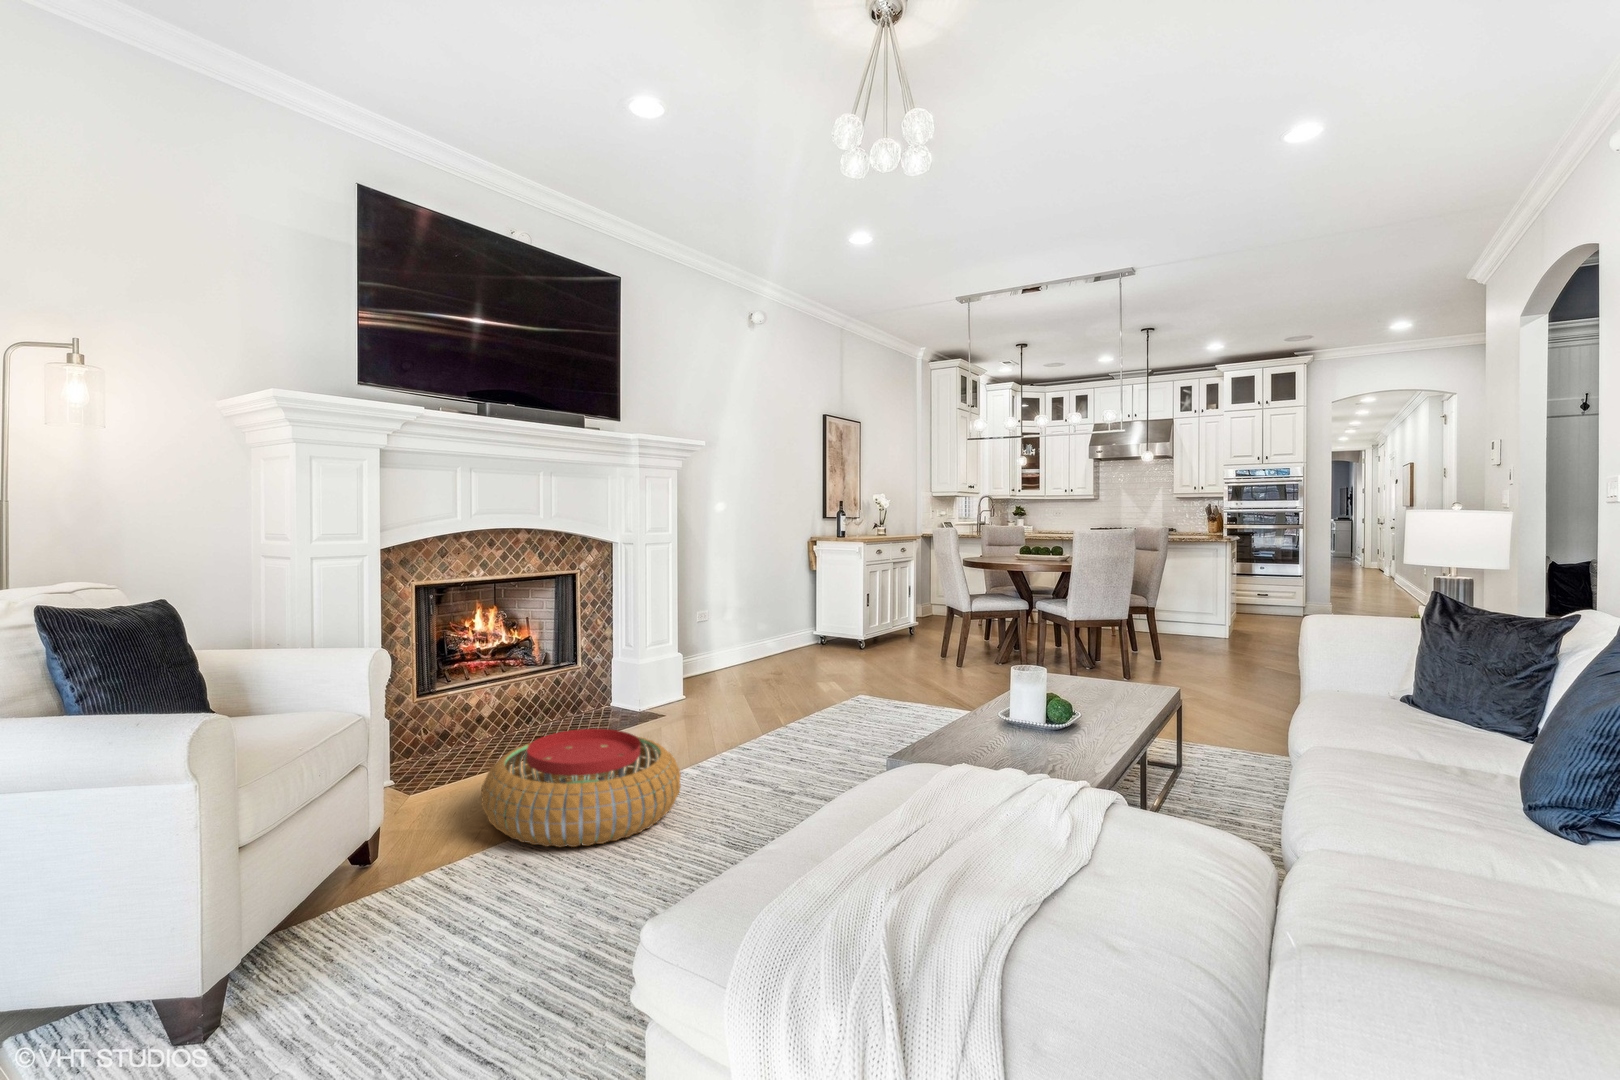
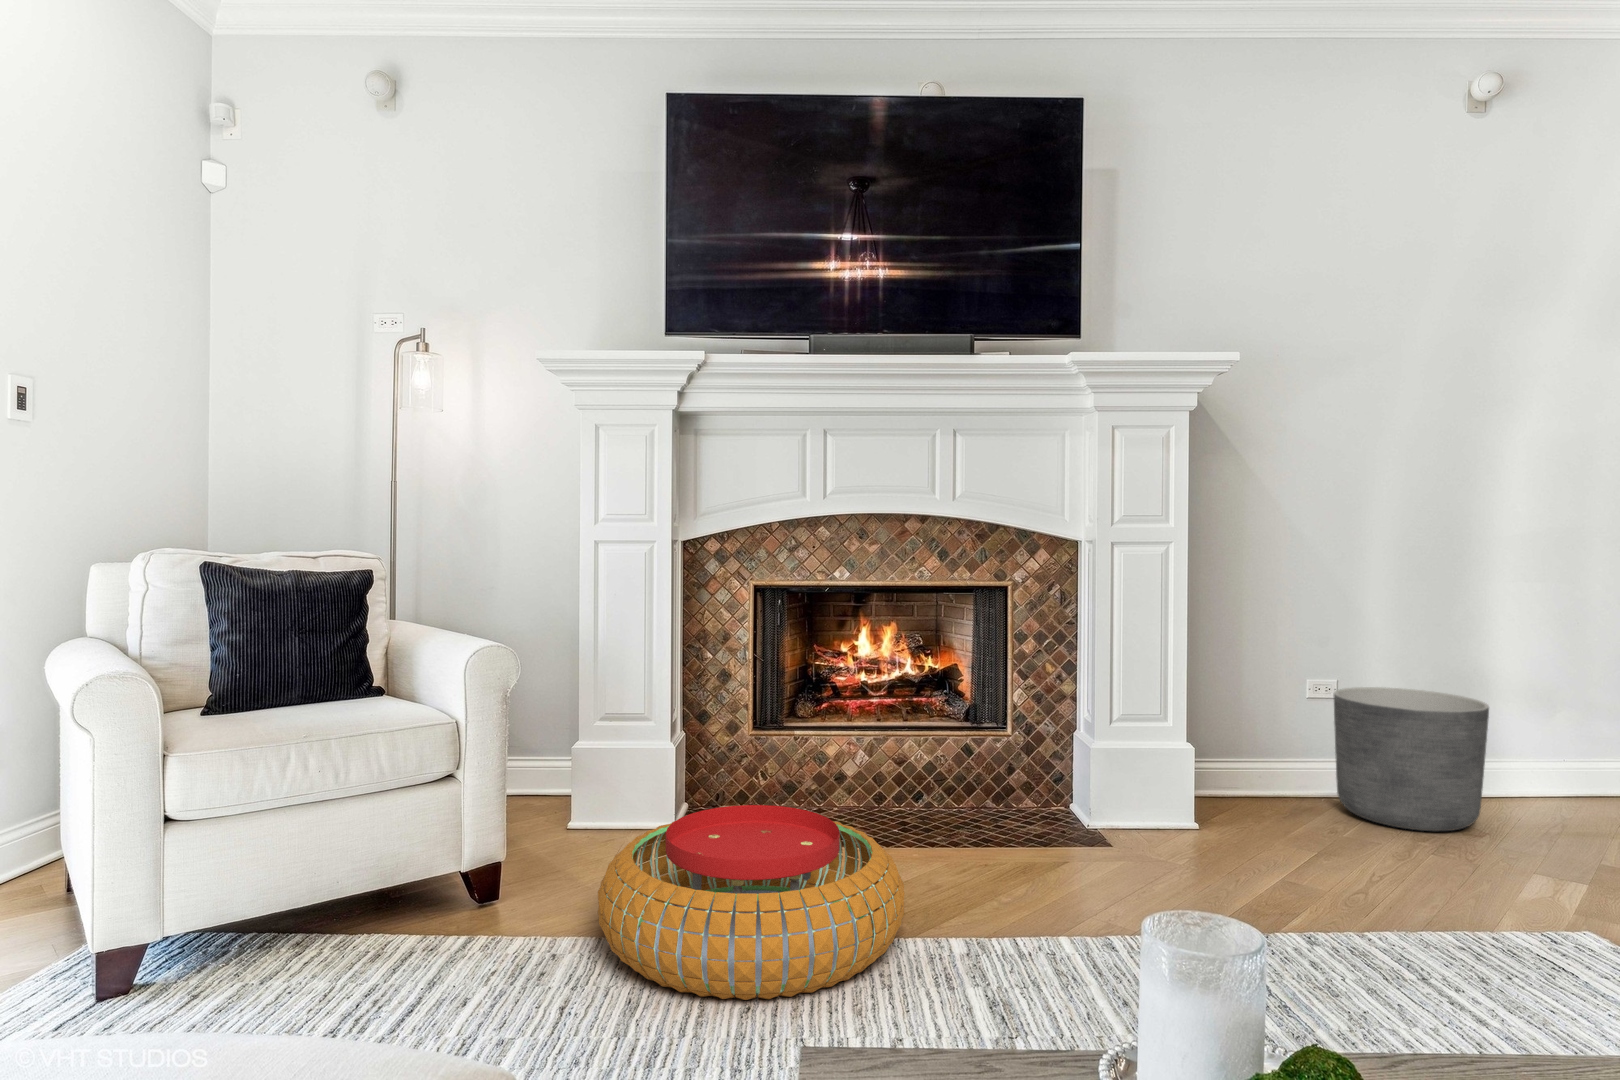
planter: none [719,610,786,679] -> present [1334,687,1489,831]

